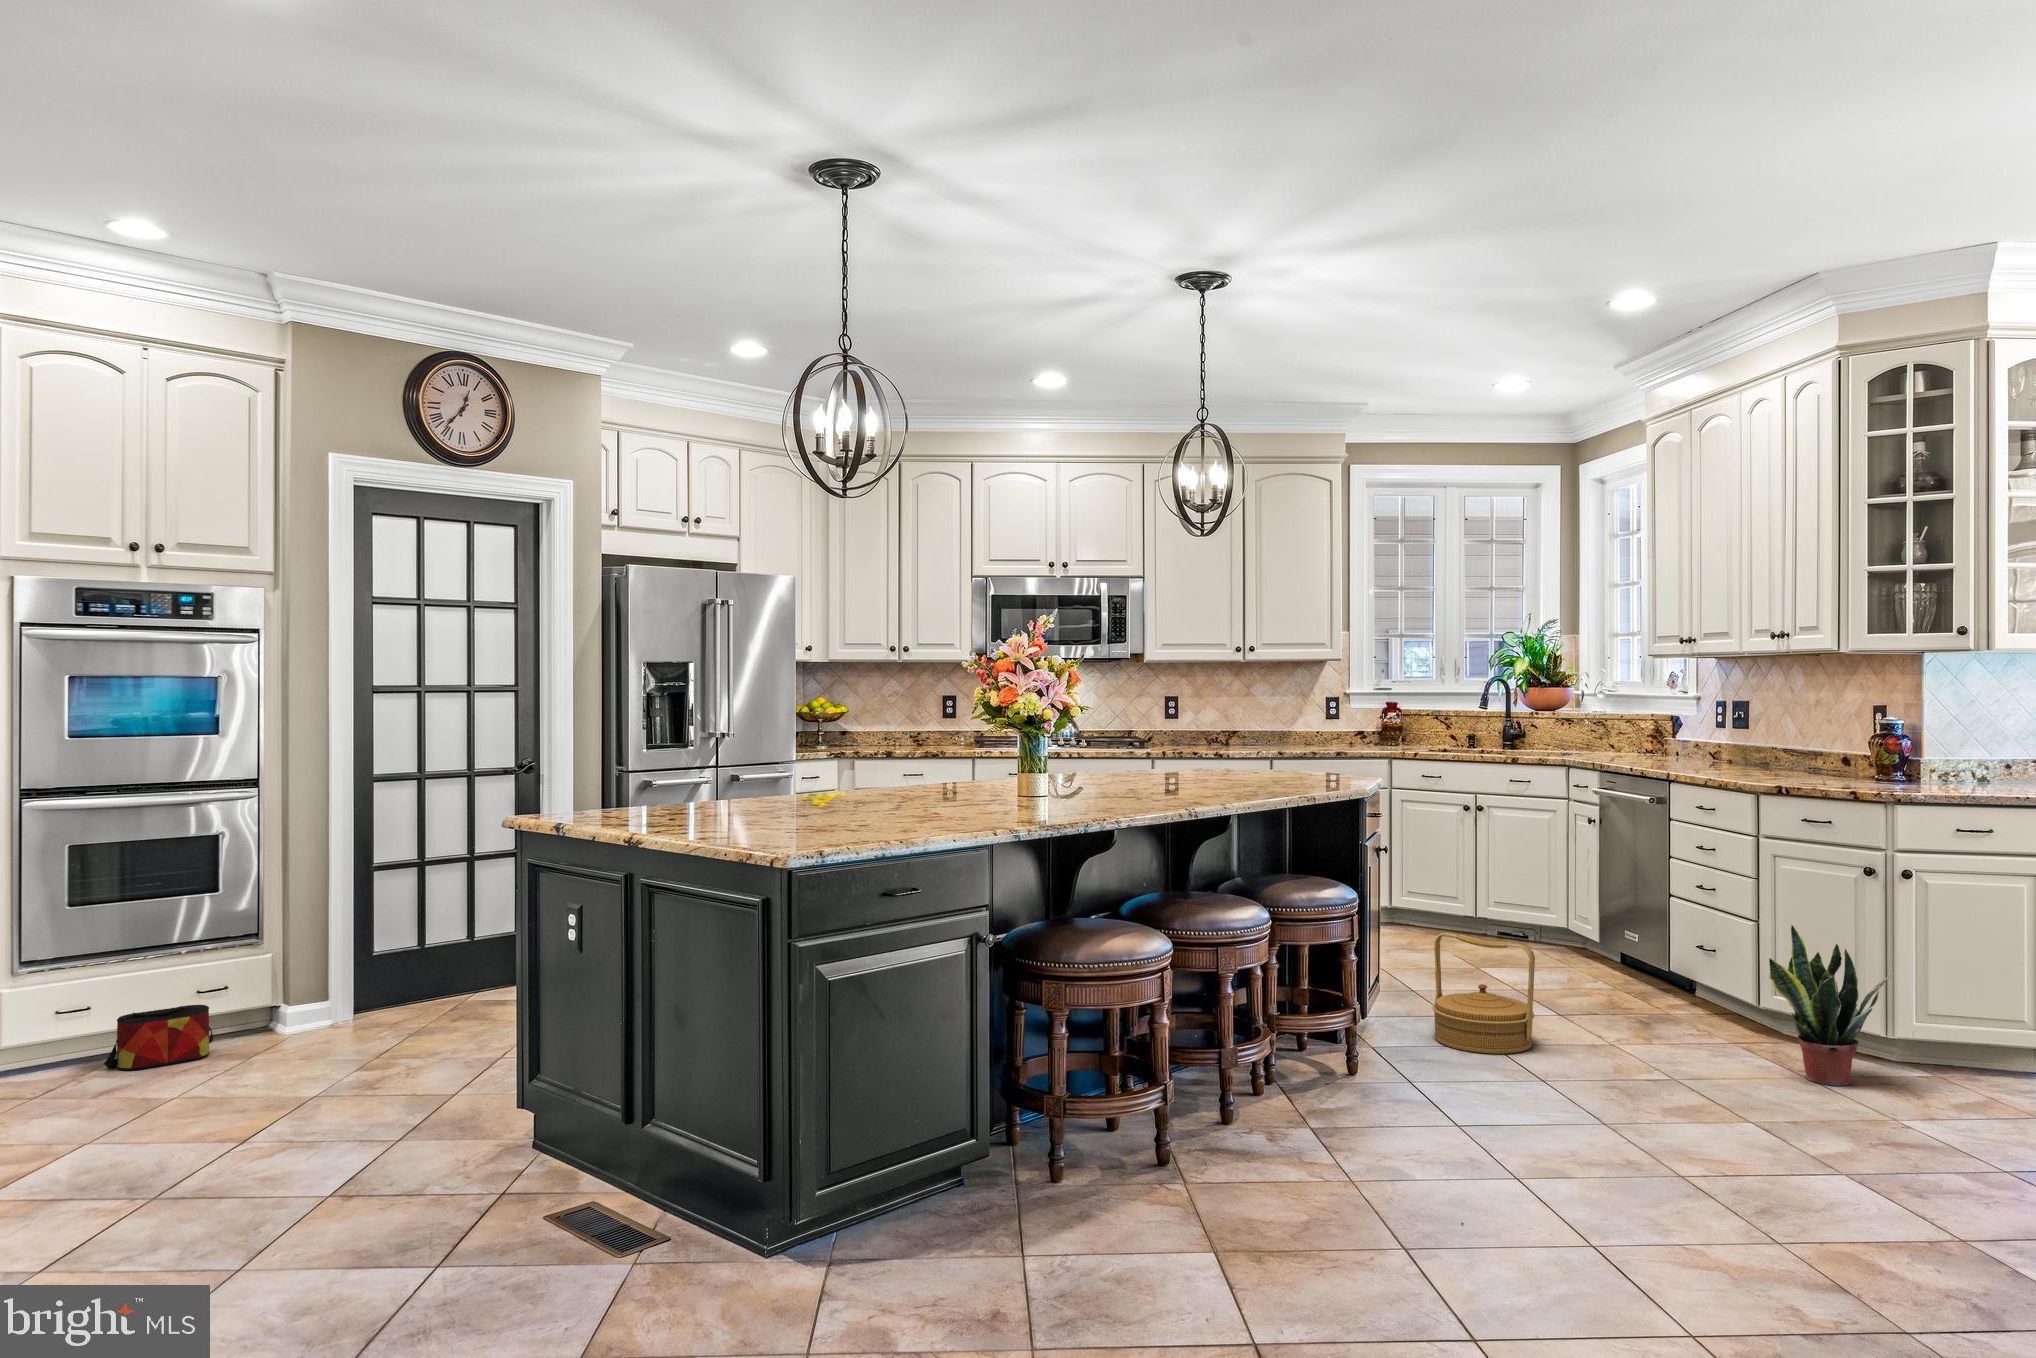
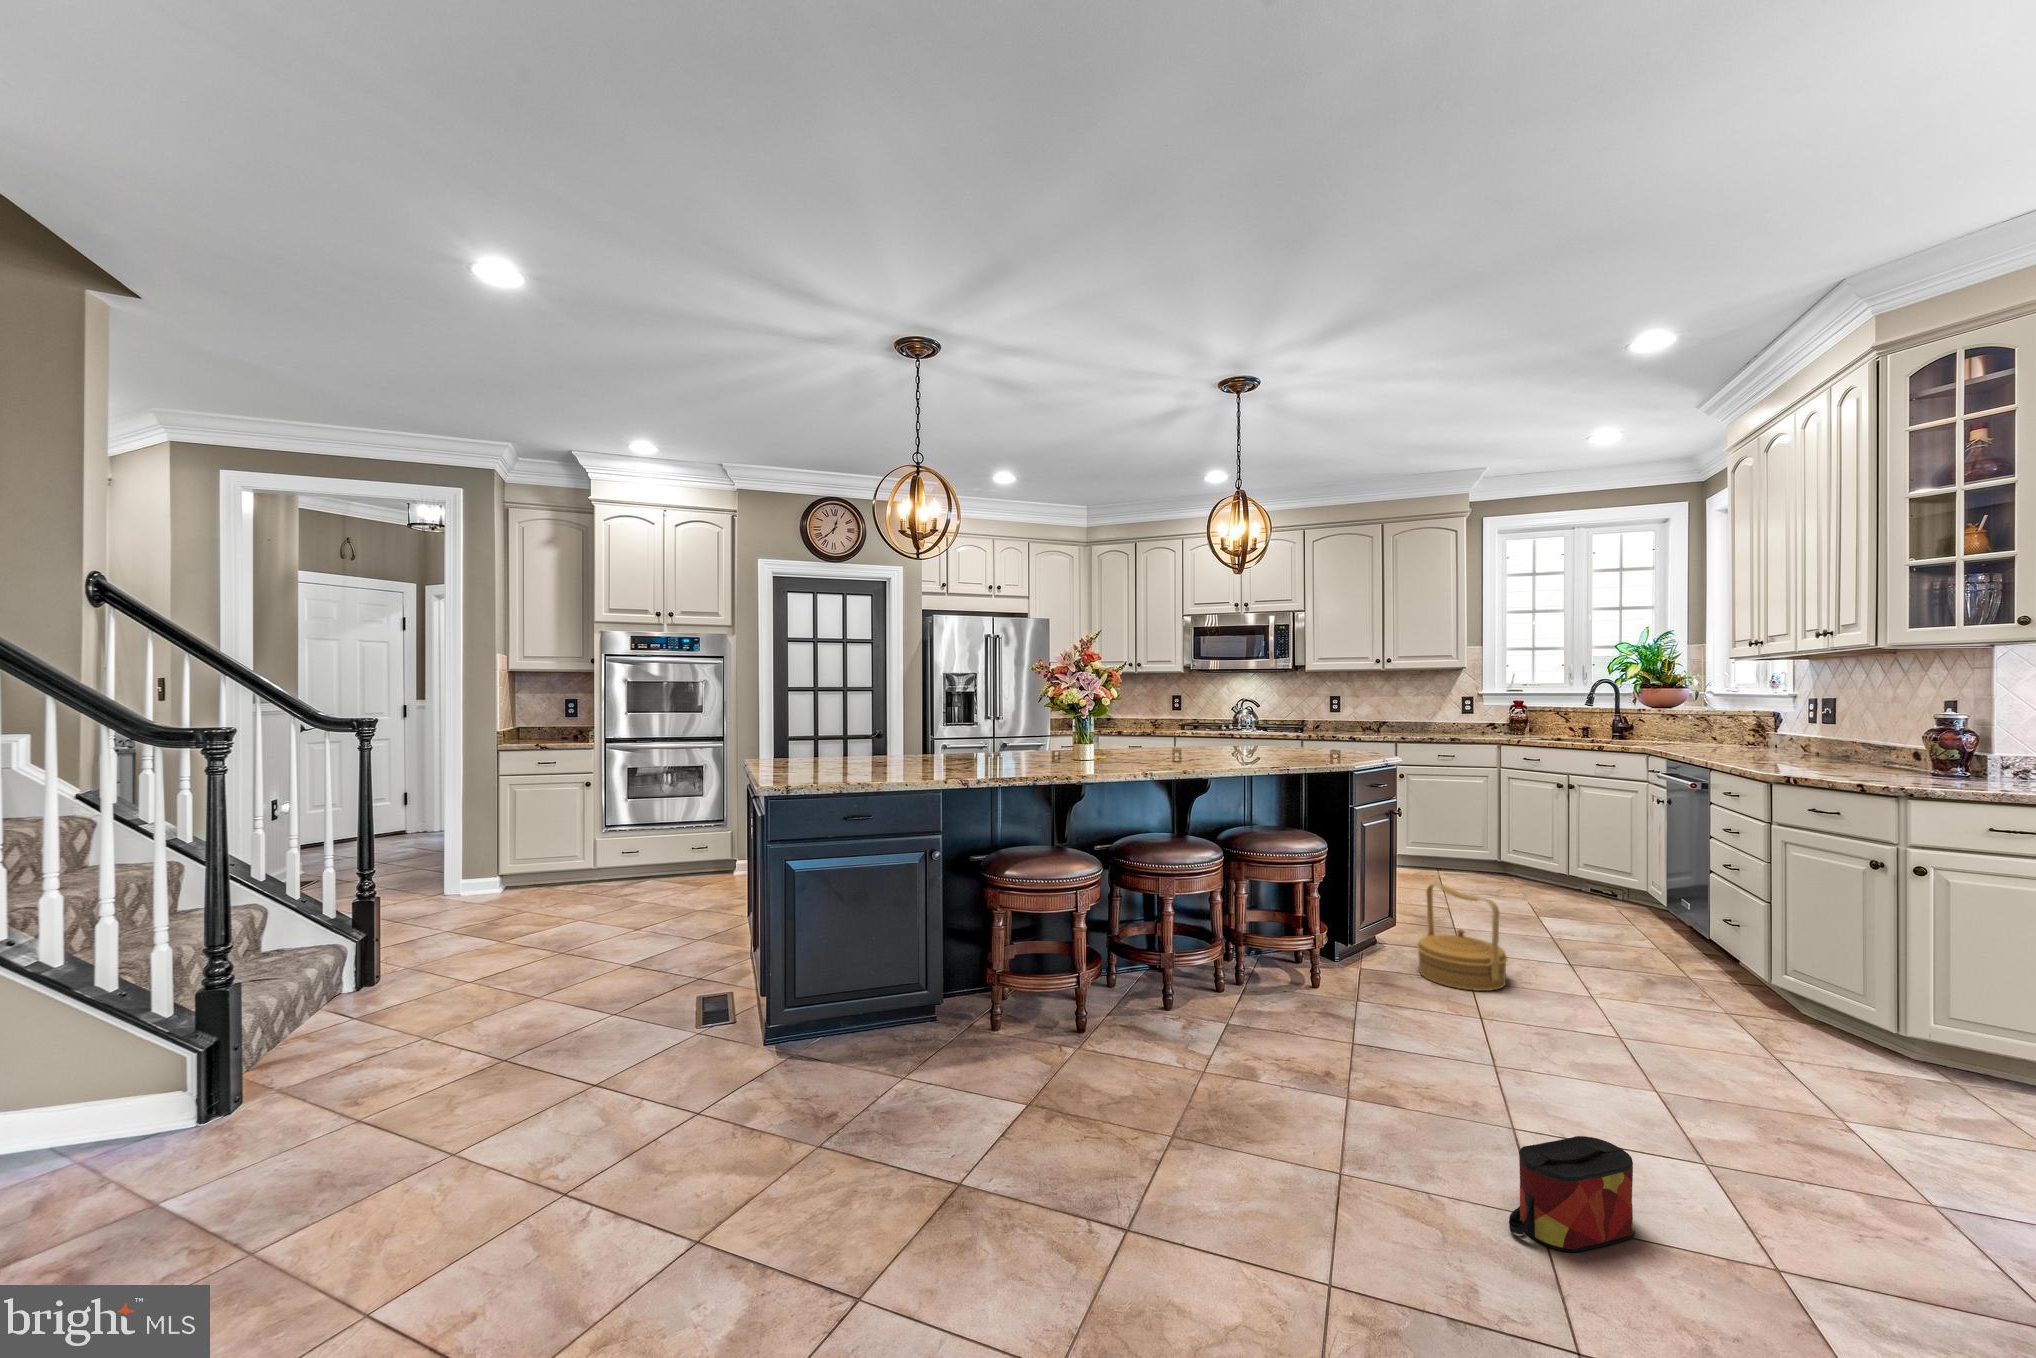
potted plant: present [1769,925,1893,1085] -> none [1721,911,1882,1079]
bag: present [104,1005,213,1070] -> present [1509,1136,1635,1252]

